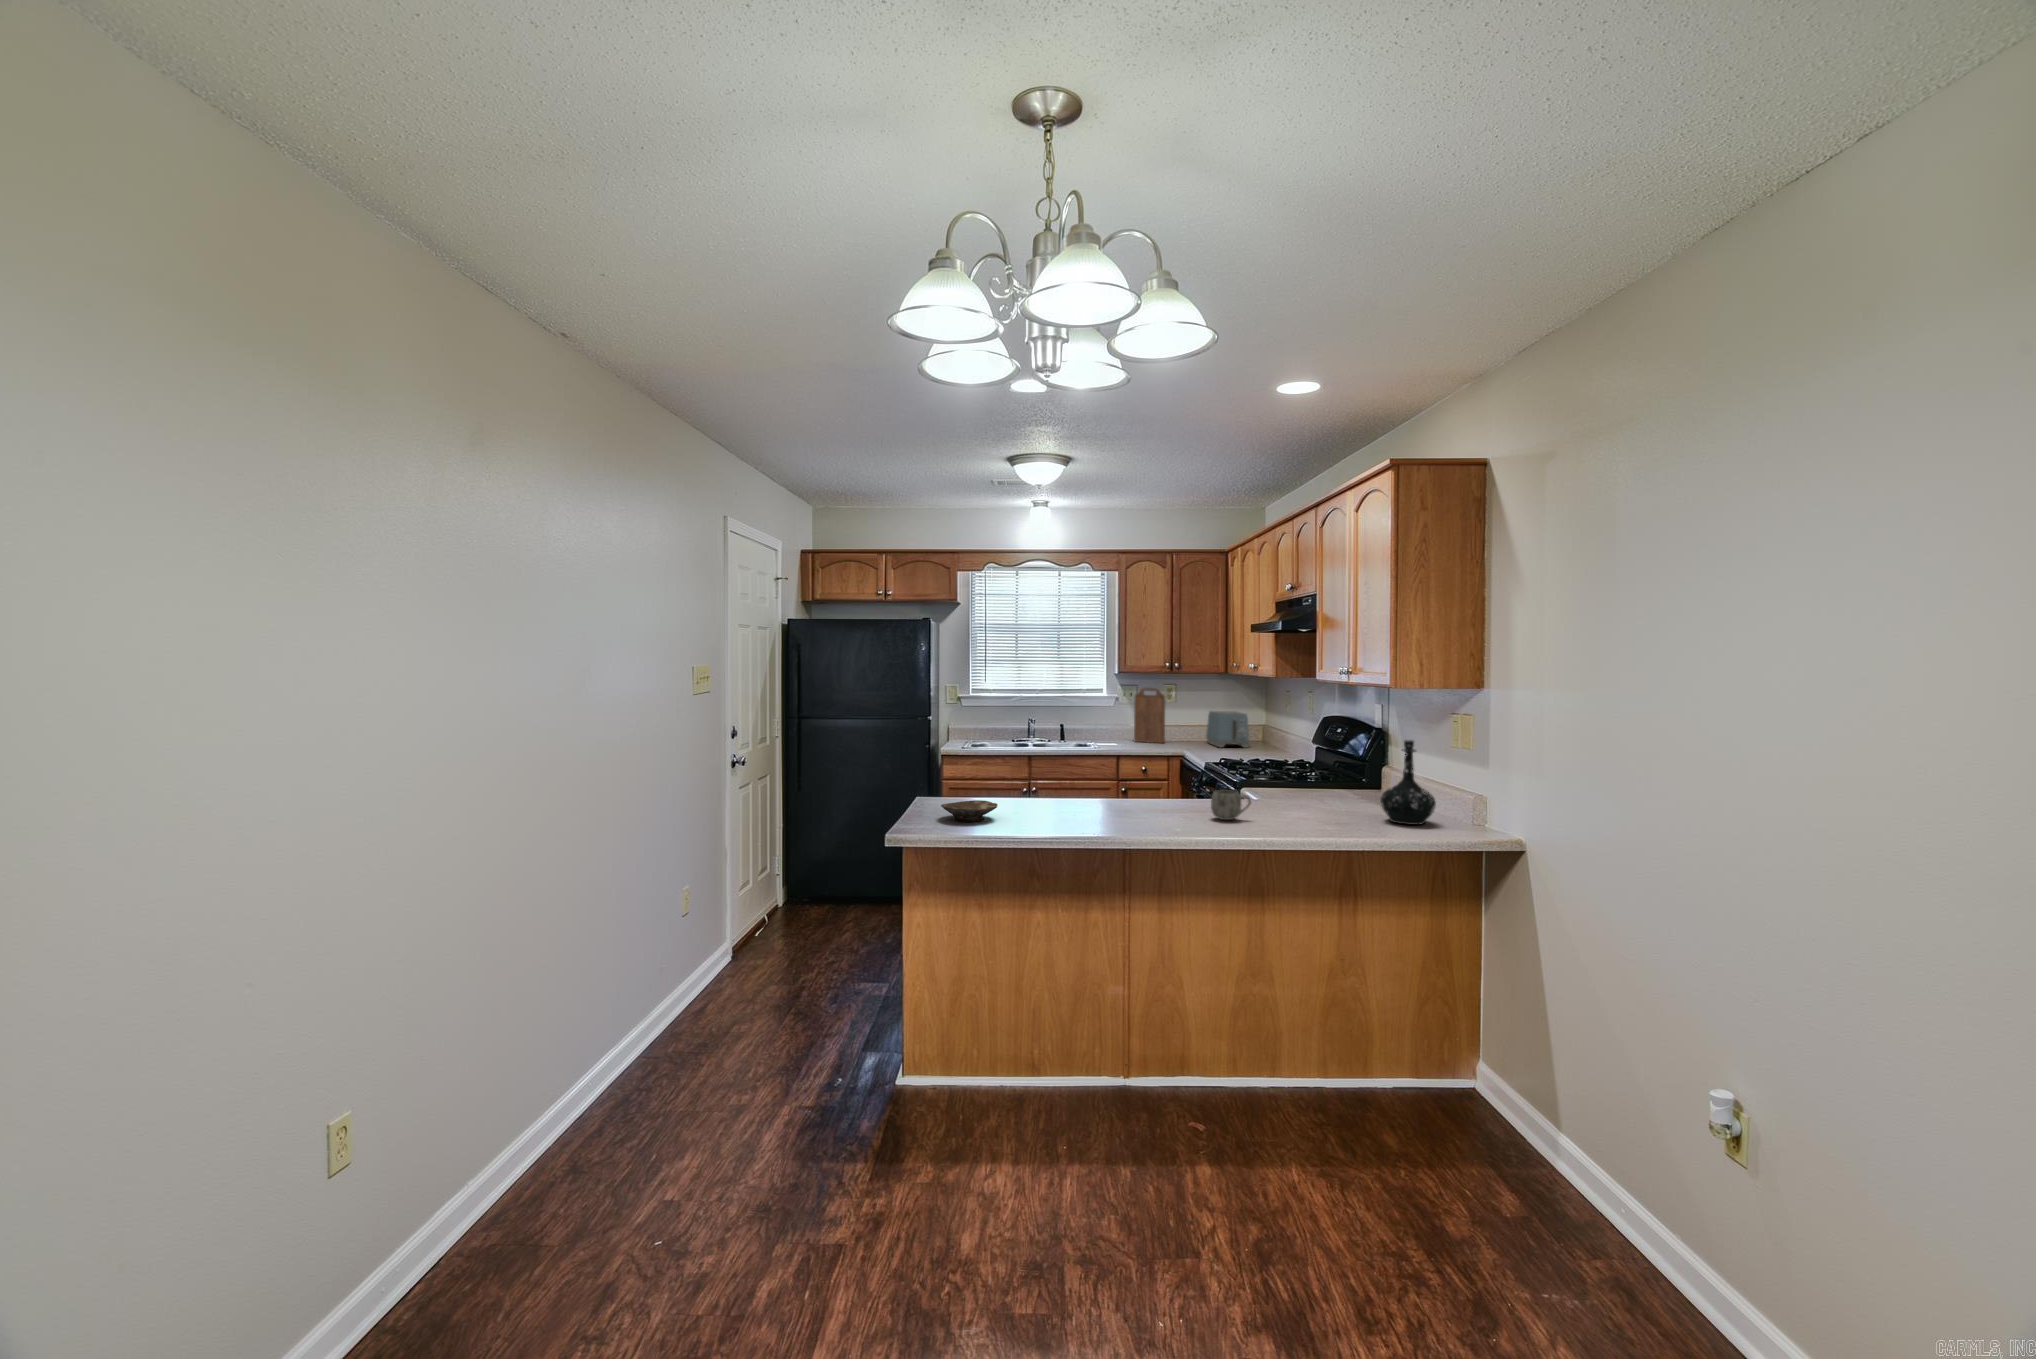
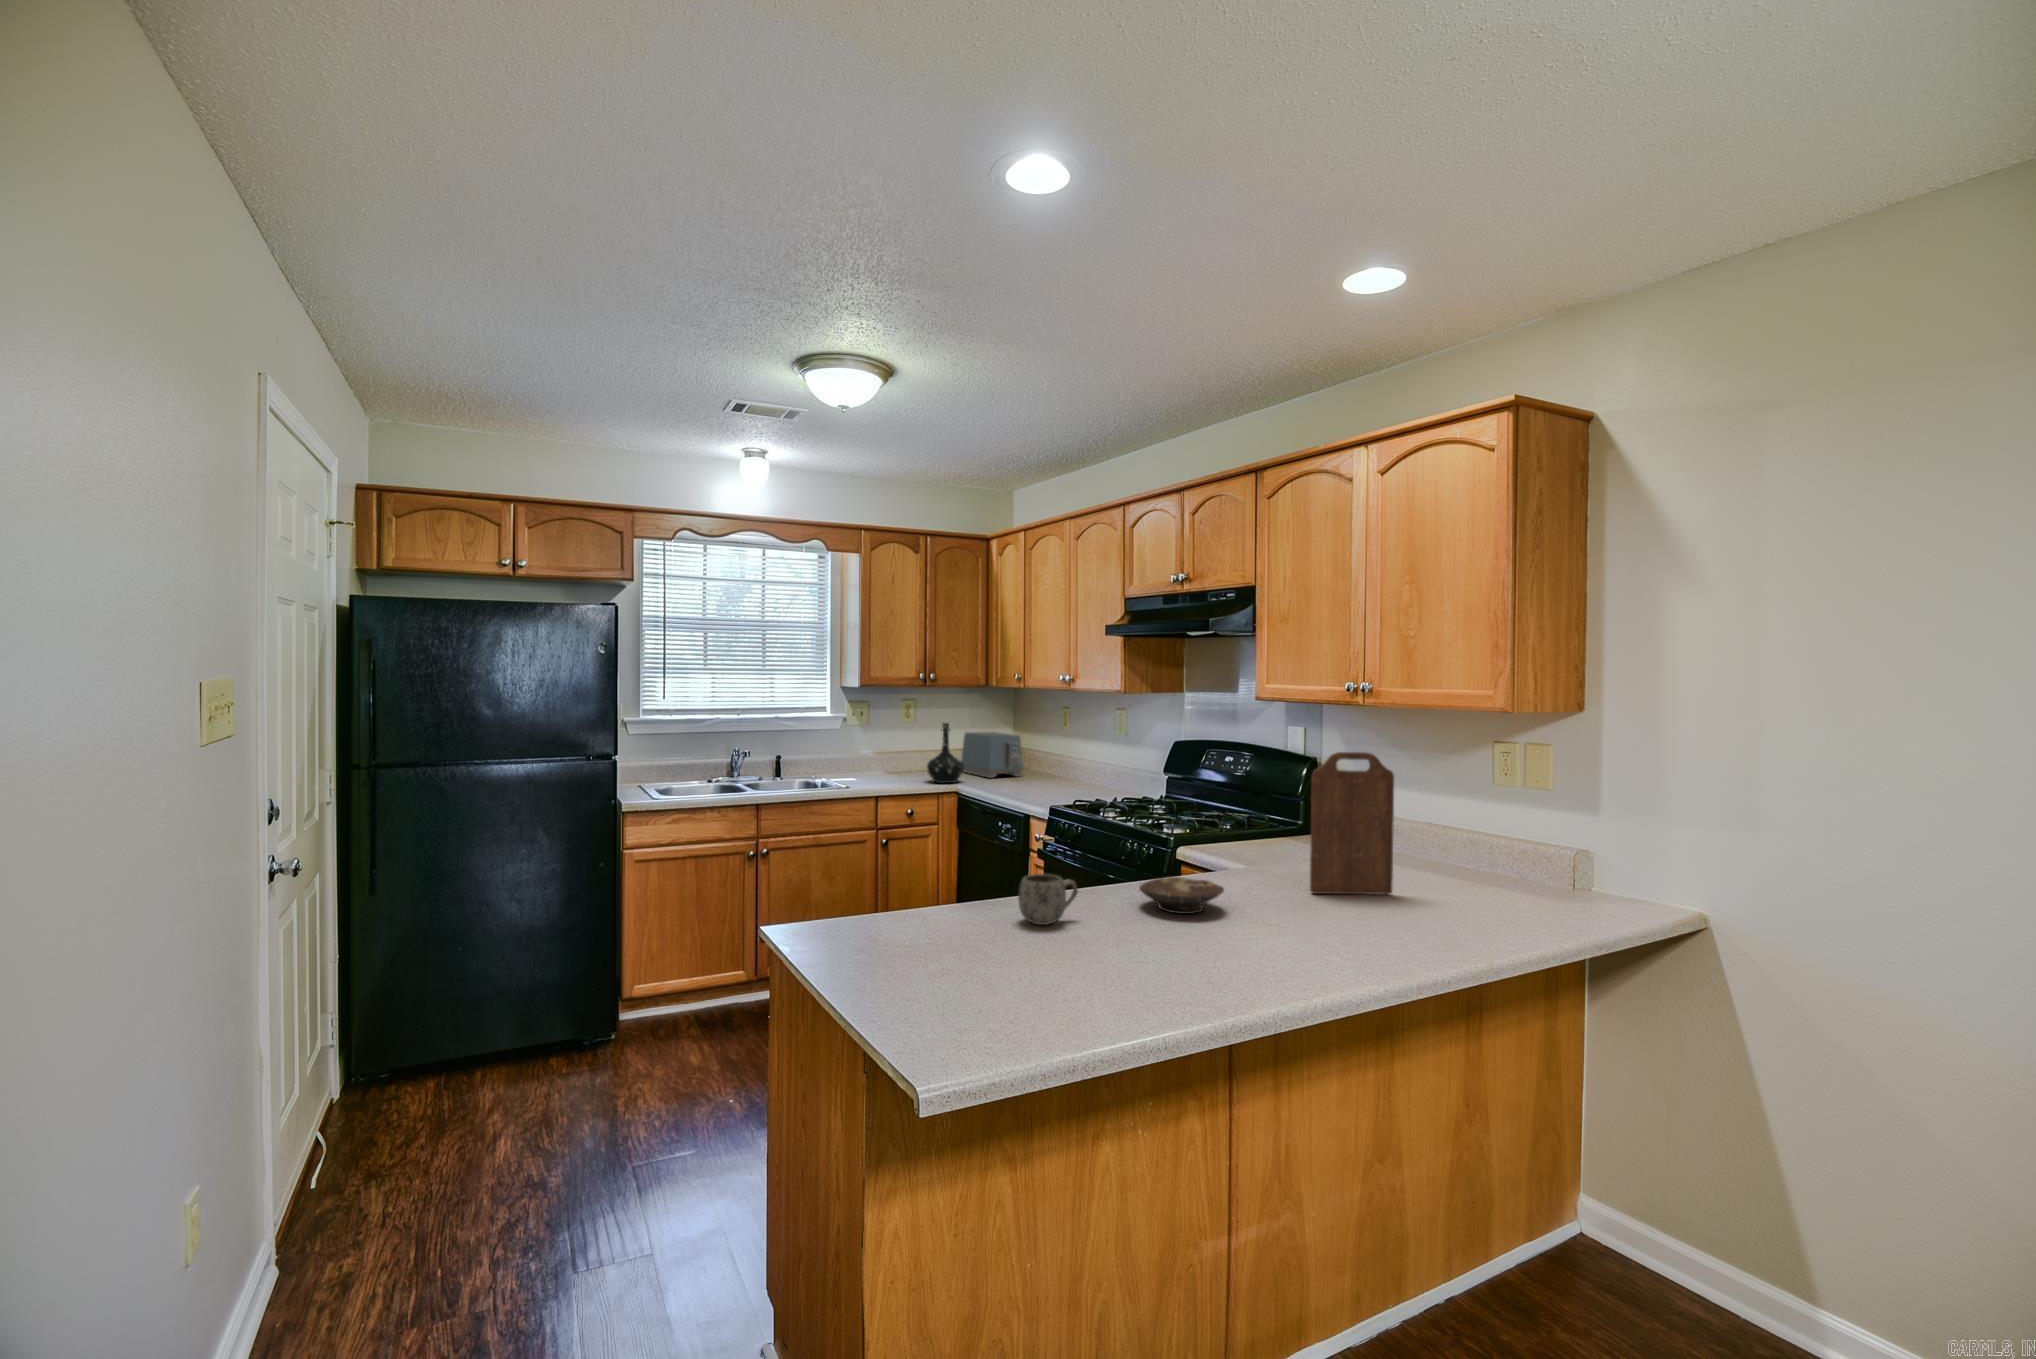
cutting board: present [1134,688,1166,743] -> present [1310,752,1394,894]
bottle: present [1380,740,1436,825] -> present [927,723,964,783]
mug: present [1211,790,1251,820] -> present [1018,874,1078,925]
bowl: present [941,800,998,822] -> present [1139,877,1224,914]

